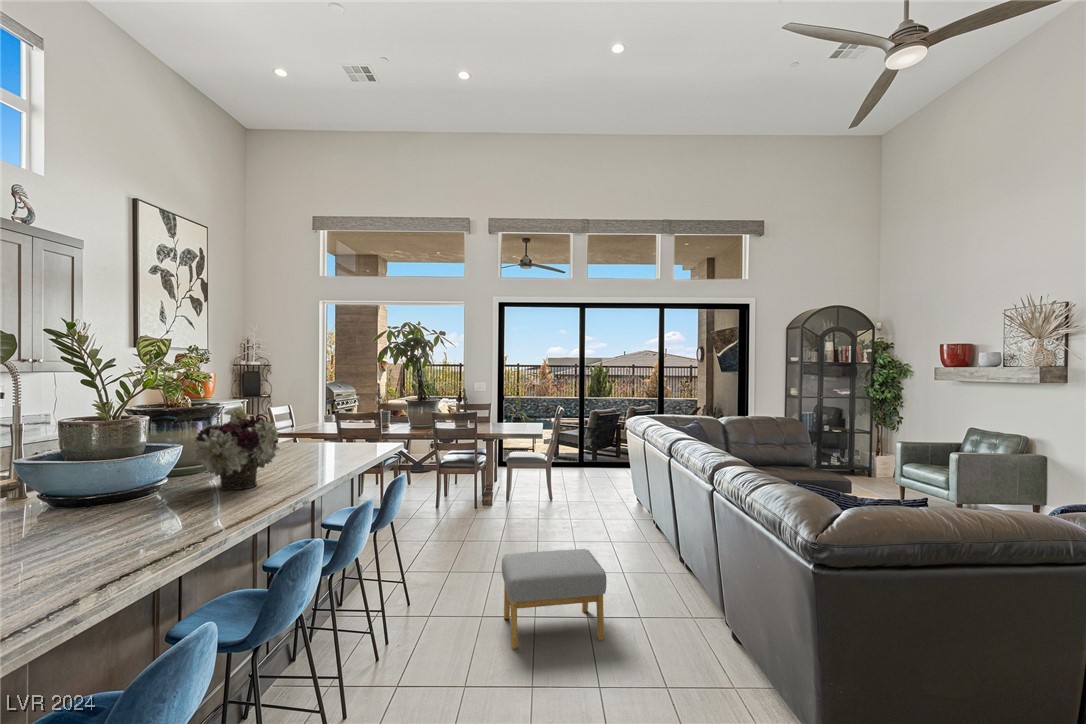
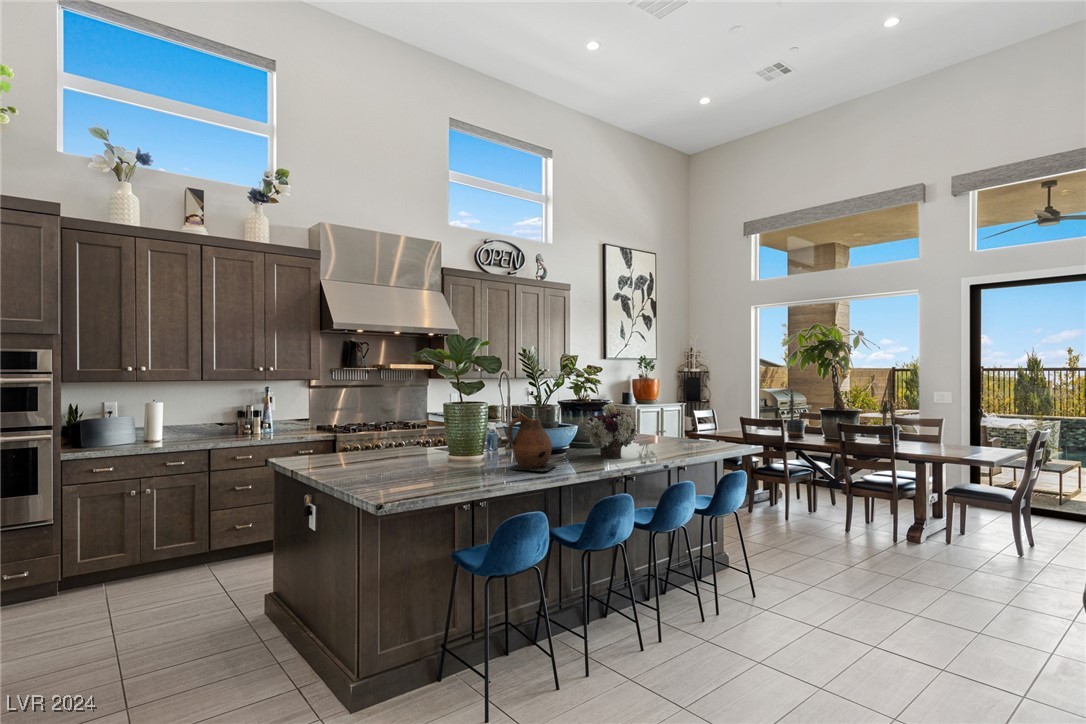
ceramic pitcher: none [47,435,166,554] -> present [508,412,558,472]
footstool: present [502,549,607,649] -> none [825,563,942,671]

